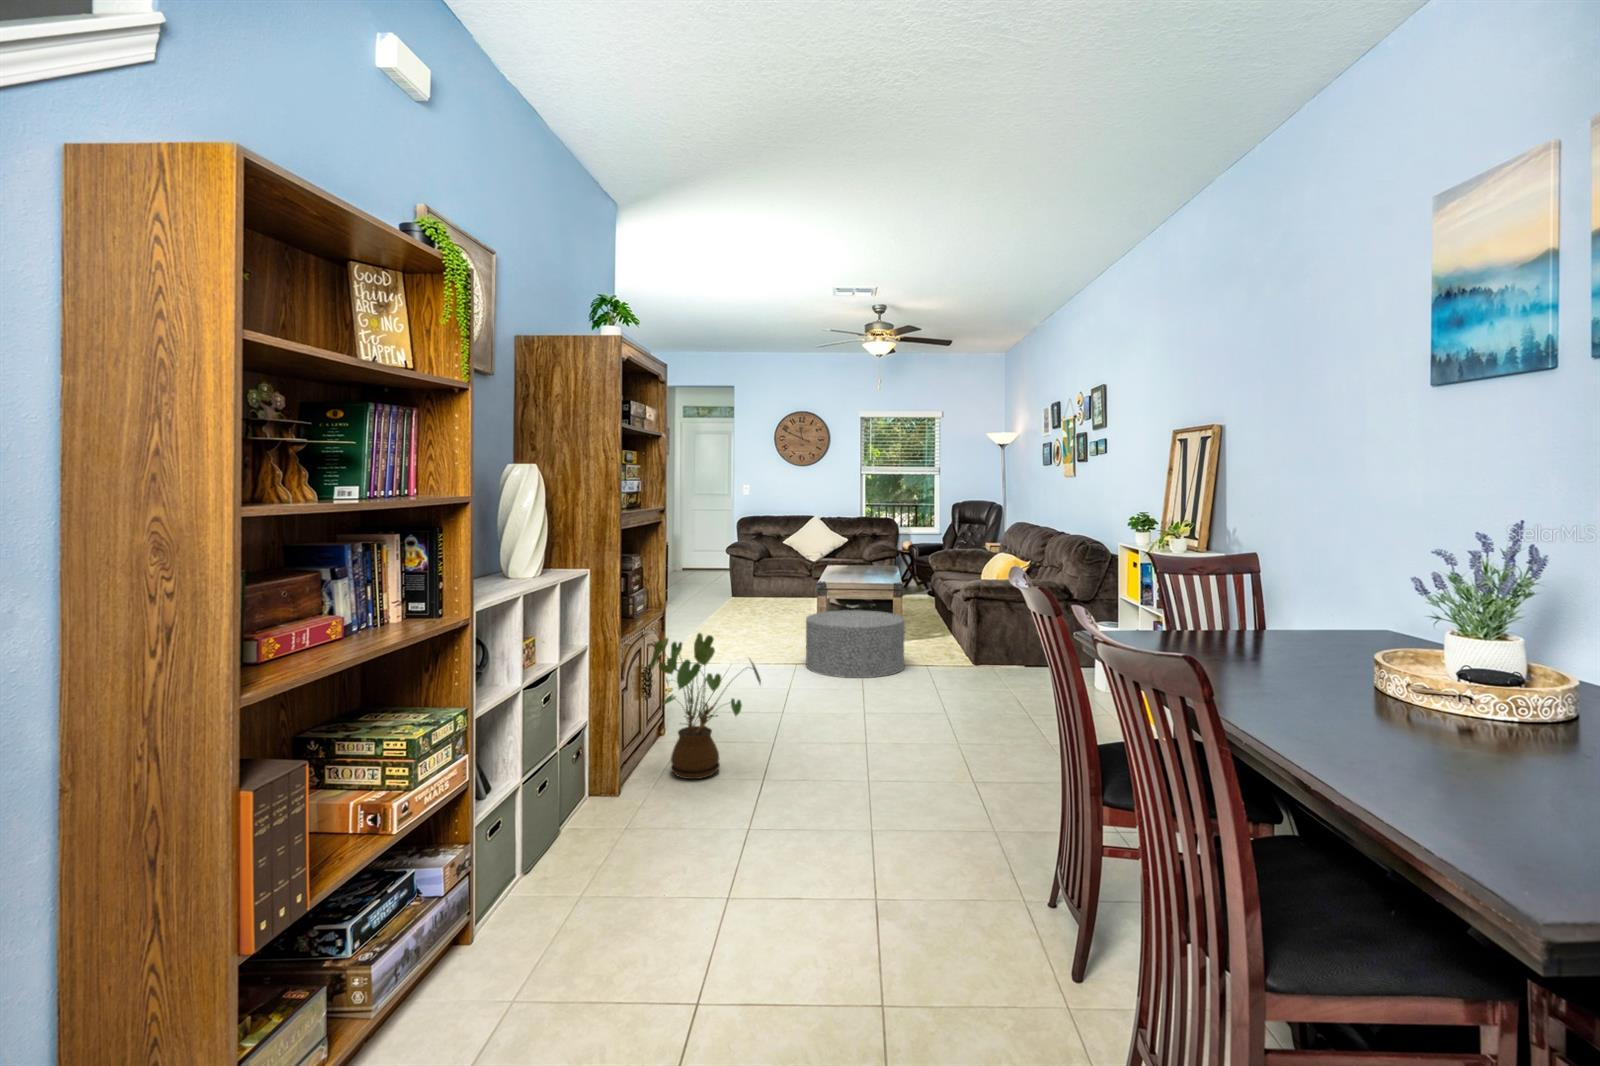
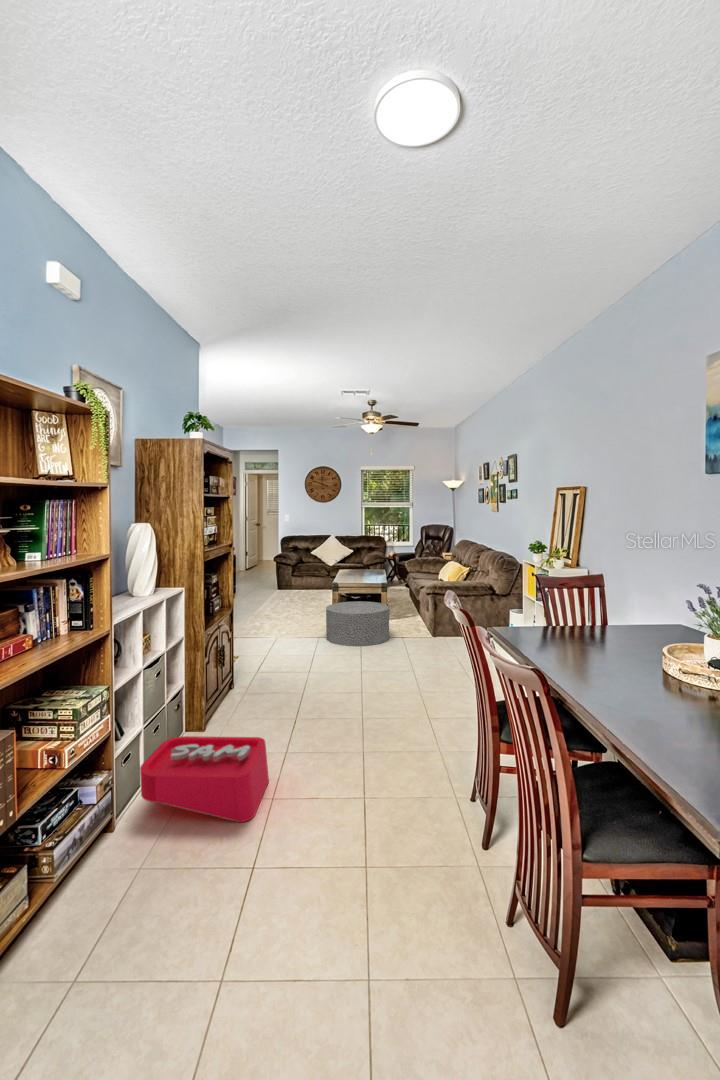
house plant: present [650,633,761,779] -> none [225,624,296,719]
storage bin: none [514,779,717,937] -> present [140,736,269,822]

